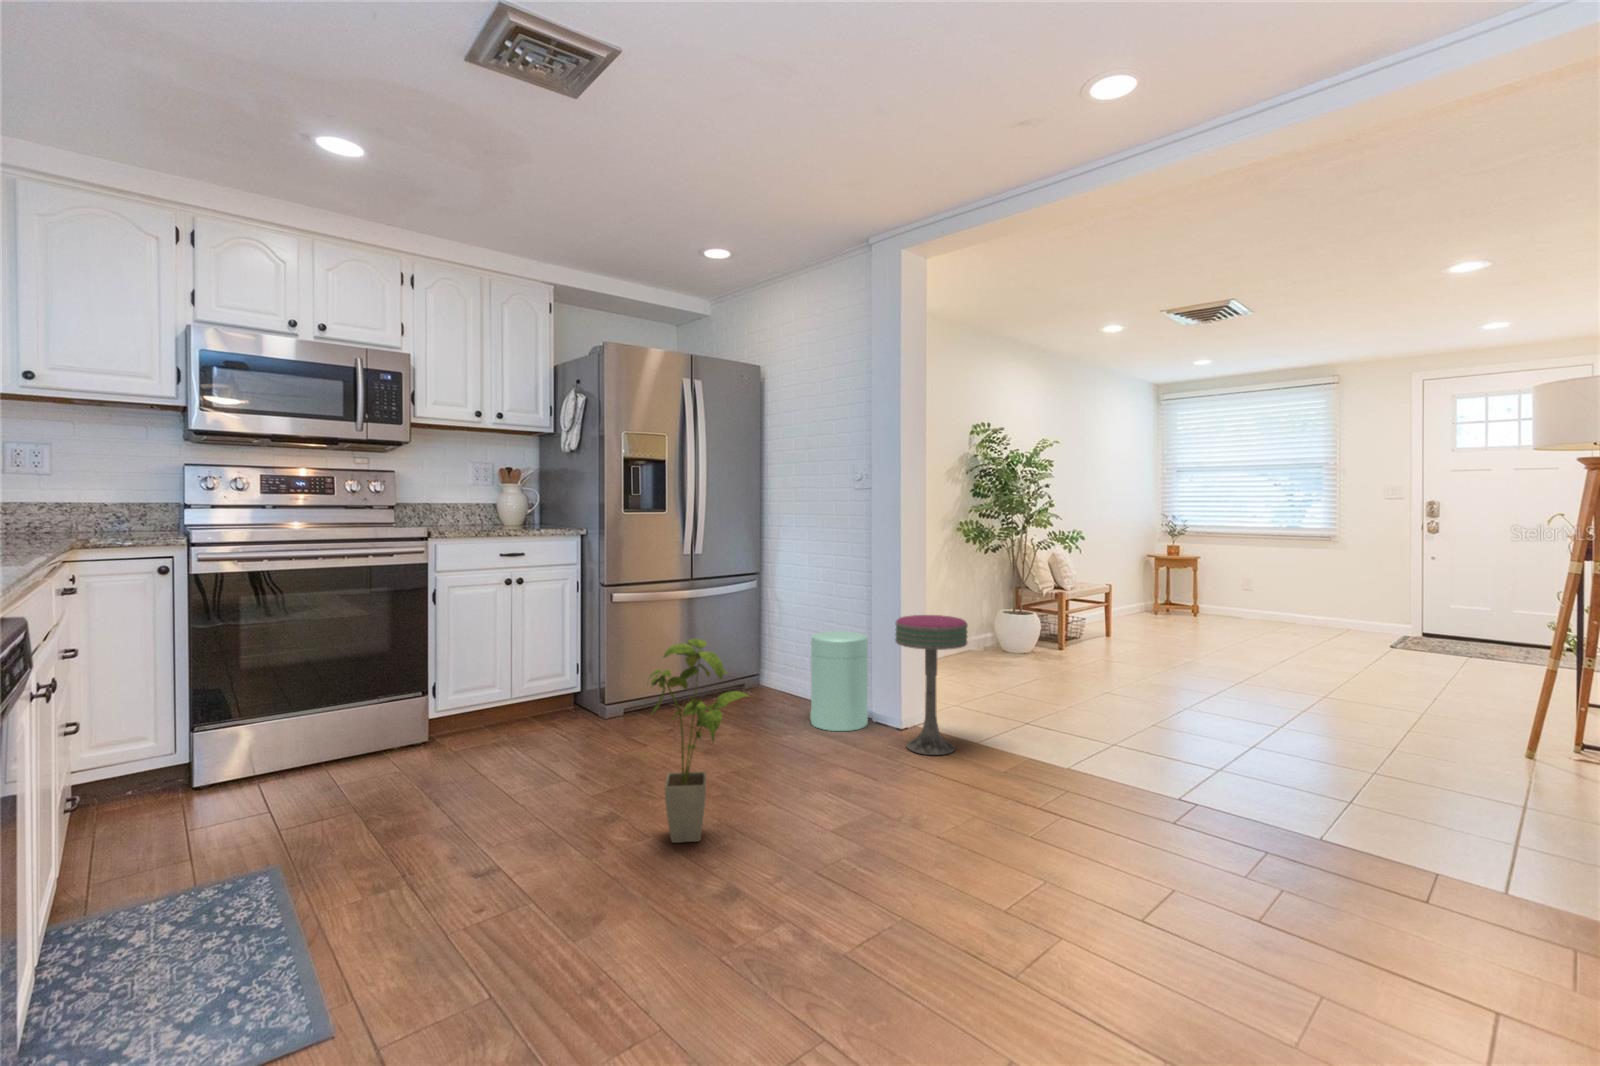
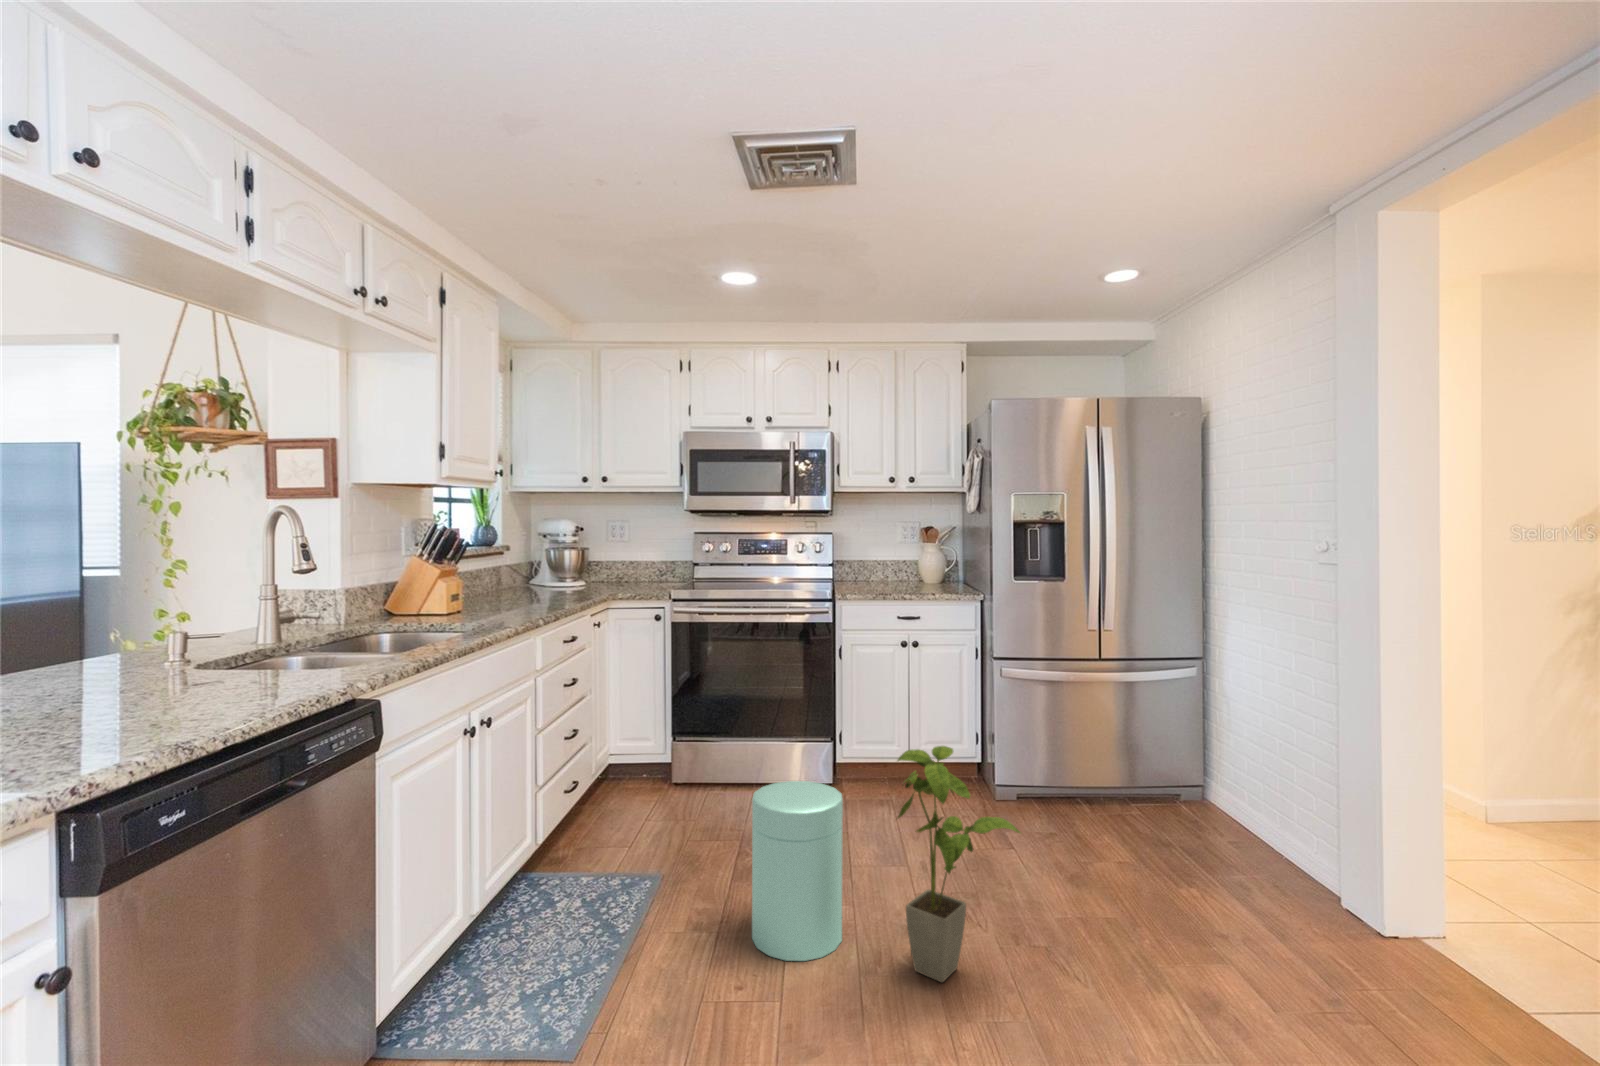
bar stool: present [895,615,968,755] -> none [1339,763,1488,1012]
trash can: present [810,631,868,731] -> present [752,781,843,961]

